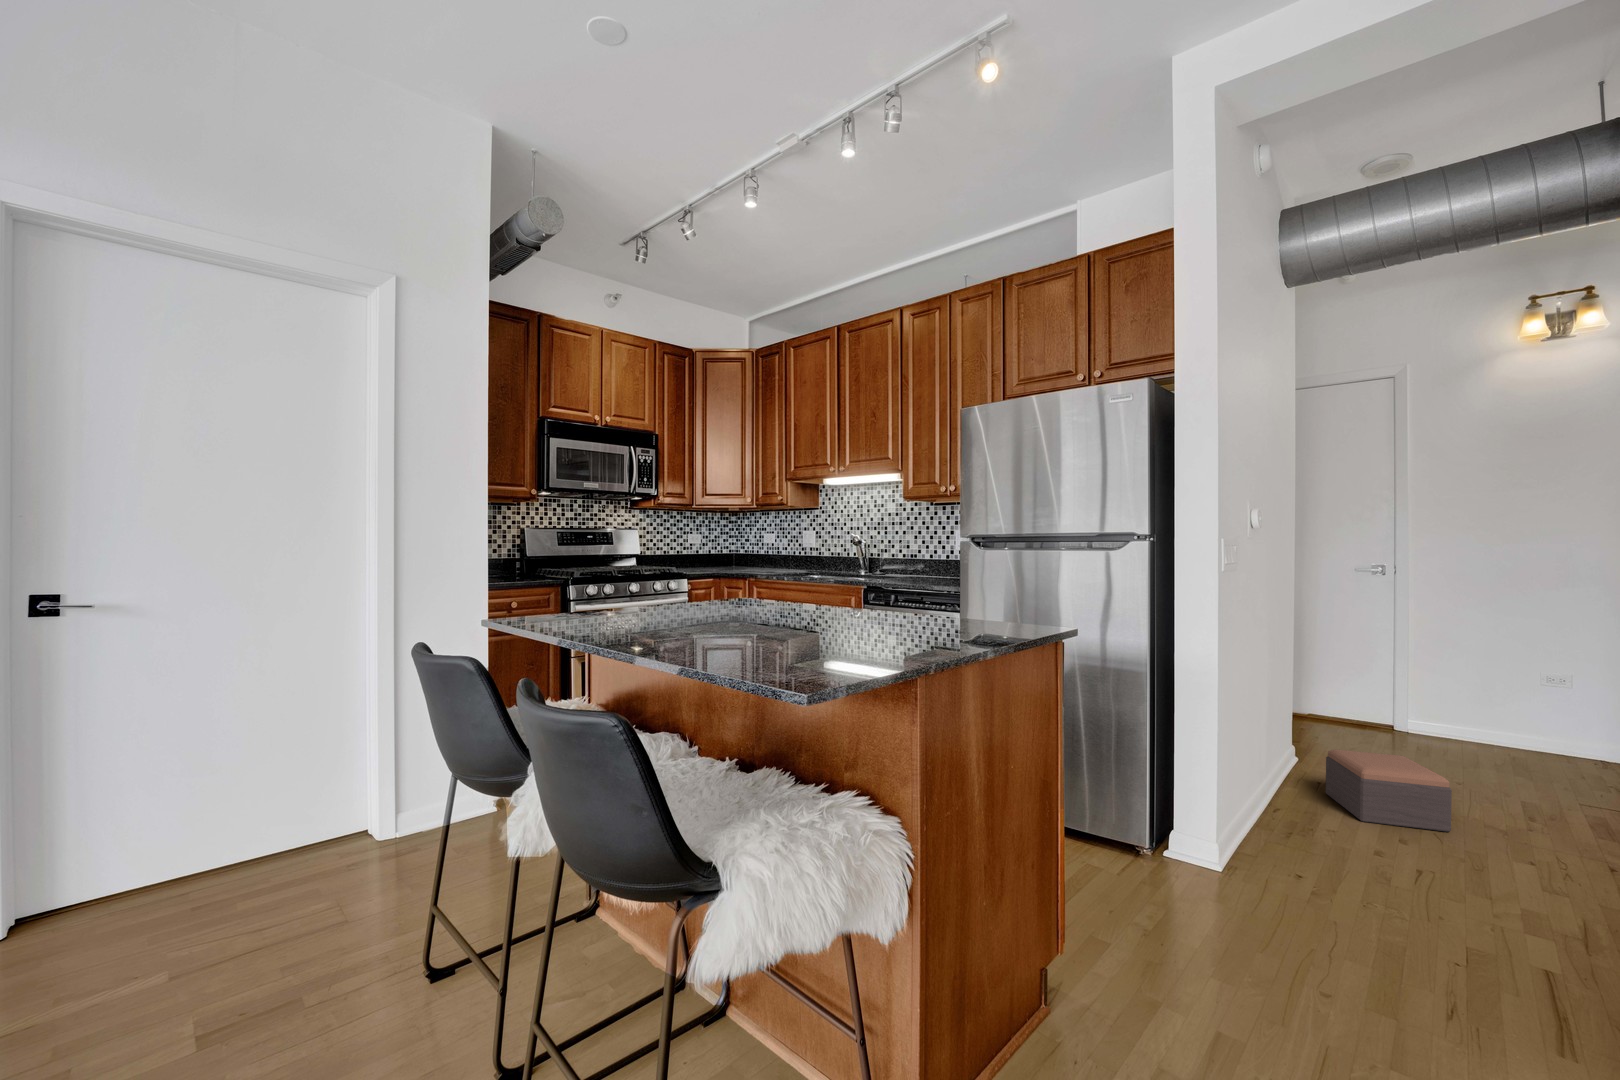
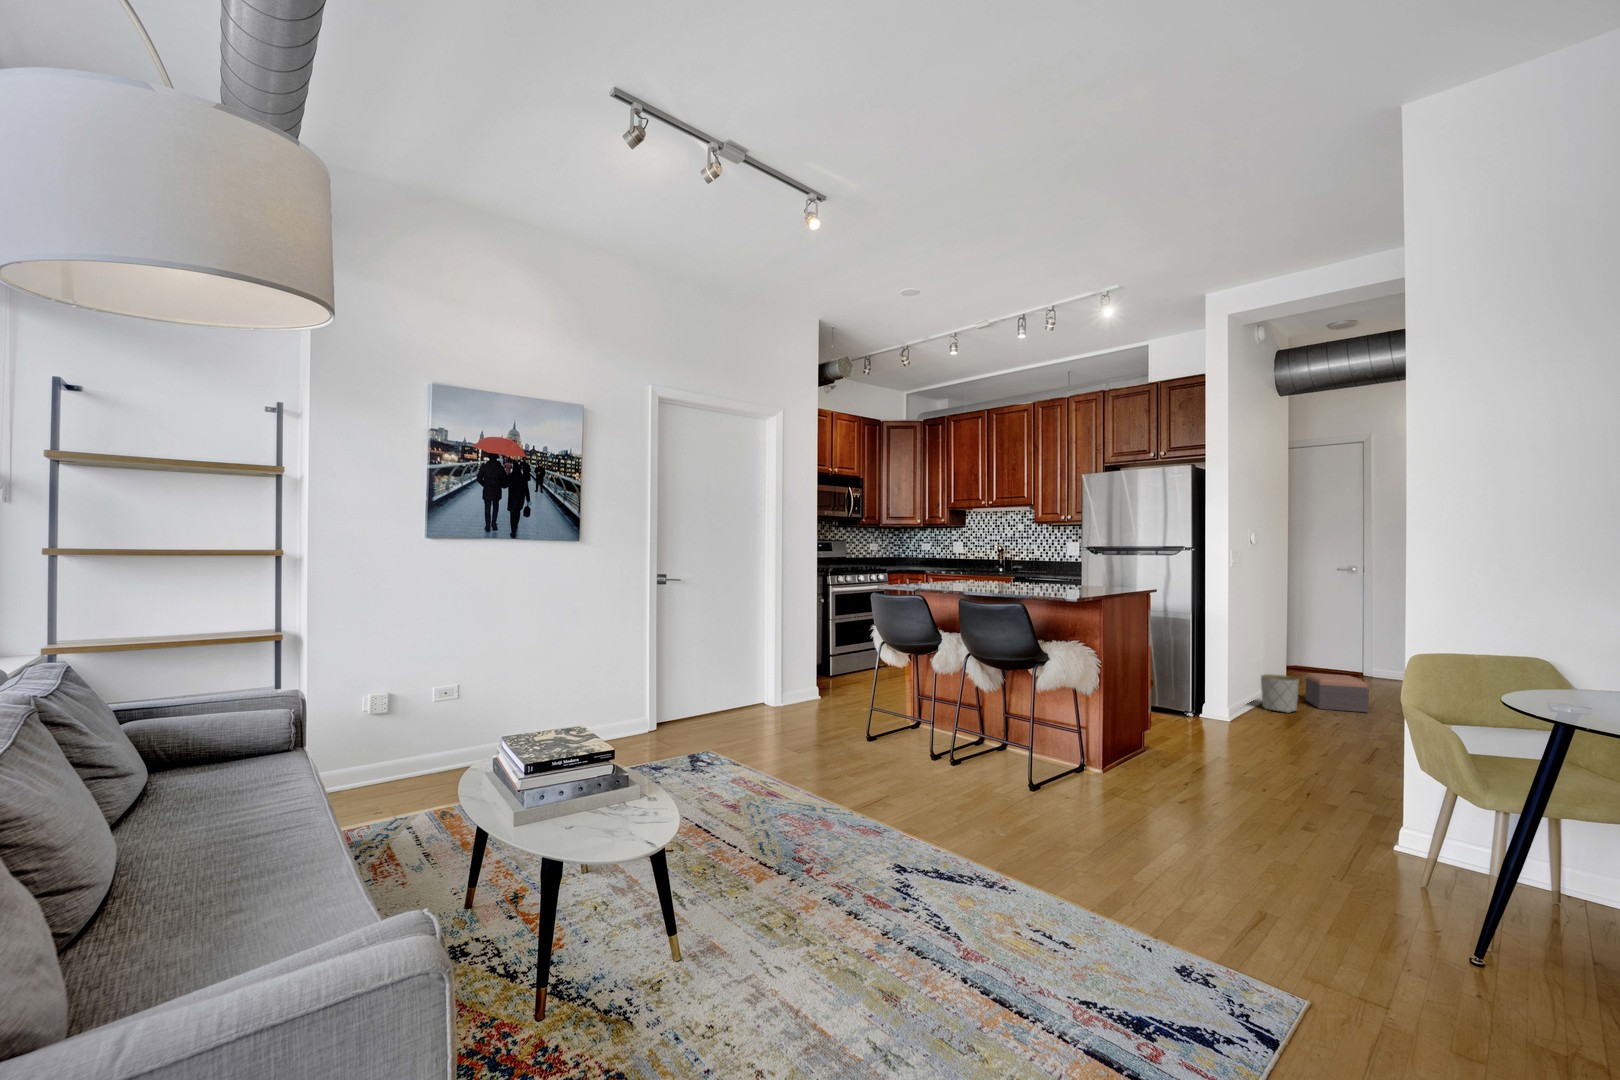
planter: none [1263,759,1335,839] -> present [1261,674,1299,713]

